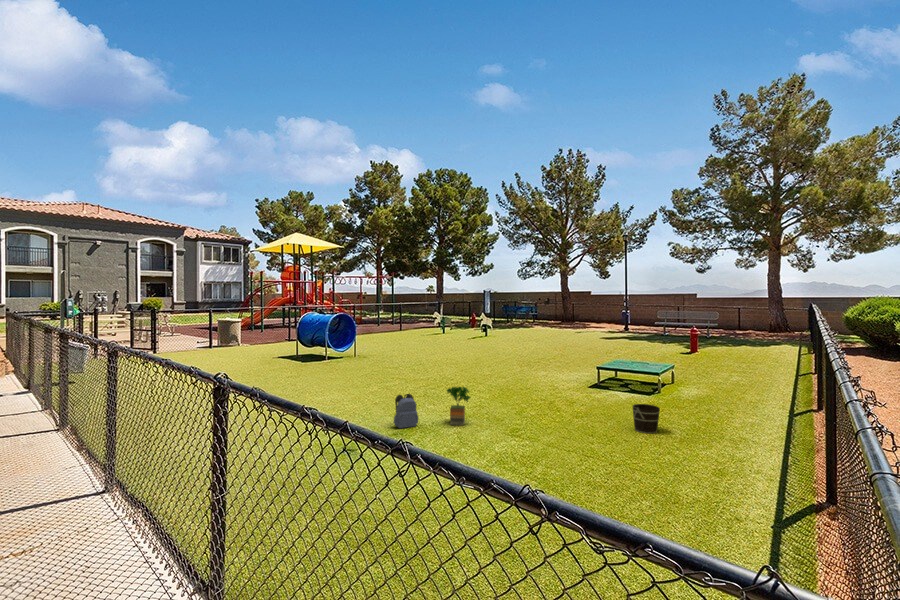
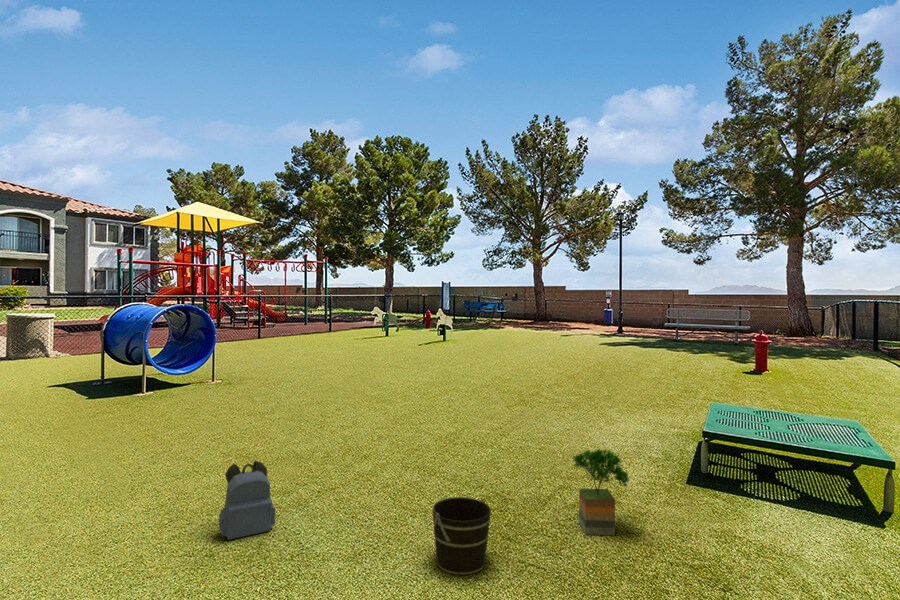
potted tree: present [447,387,470,425] -> present [573,449,629,535]
bucket: present [633,404,660,433] -> present [432,497,491,575]

